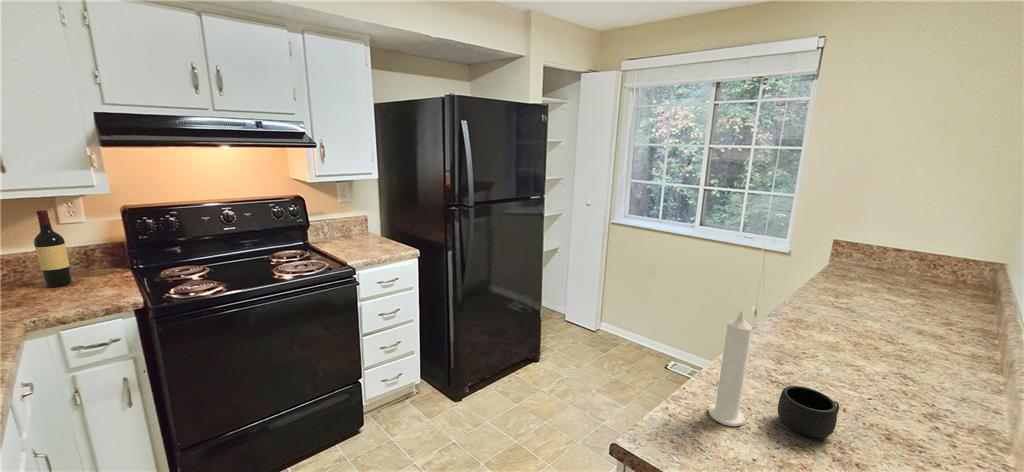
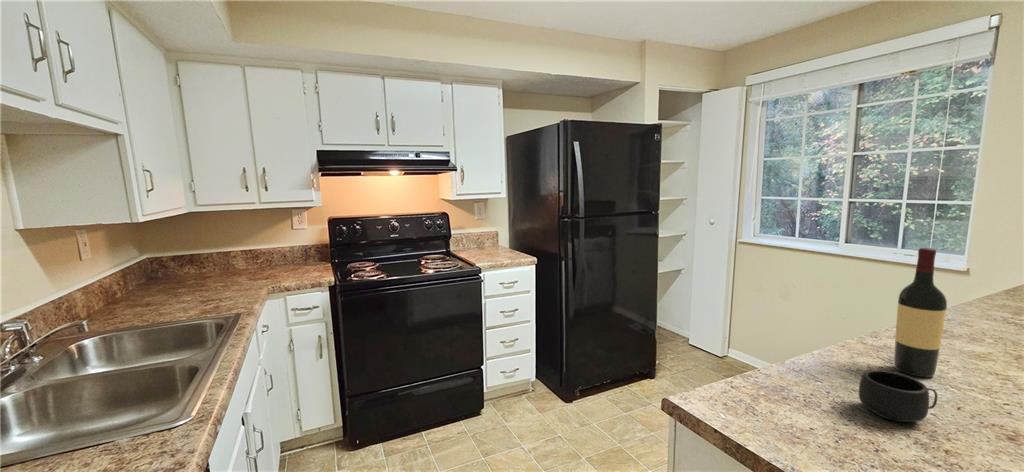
wine bottle: present [34,210,72,287] -> present [894,248,947,377]
candle: present [709,310,752,426] -> none [778,283,818,403]

